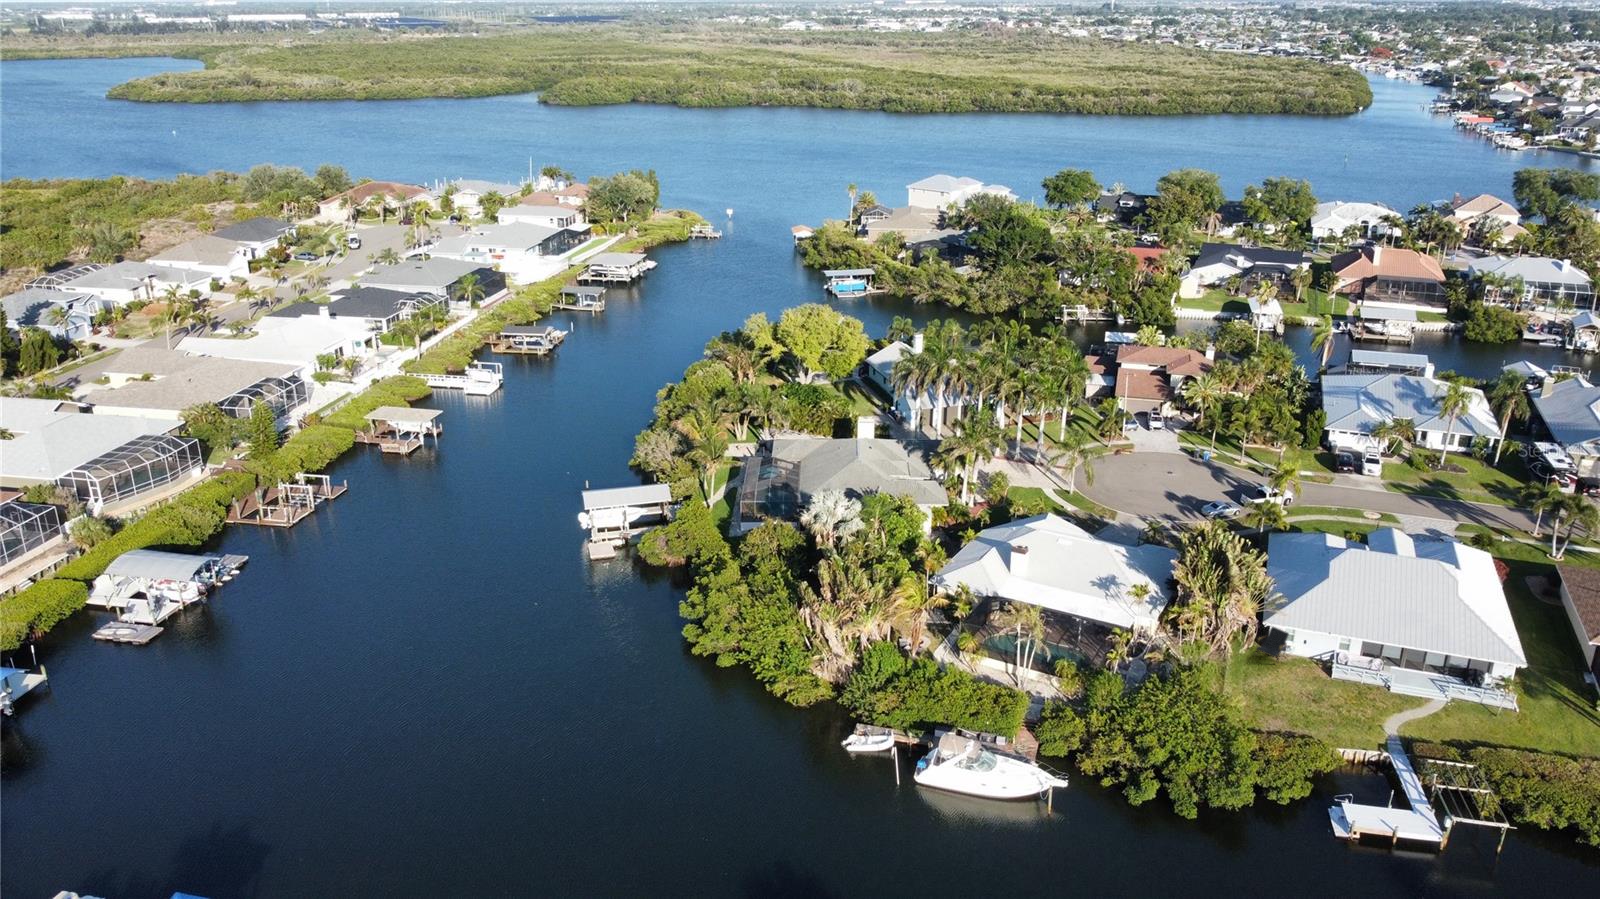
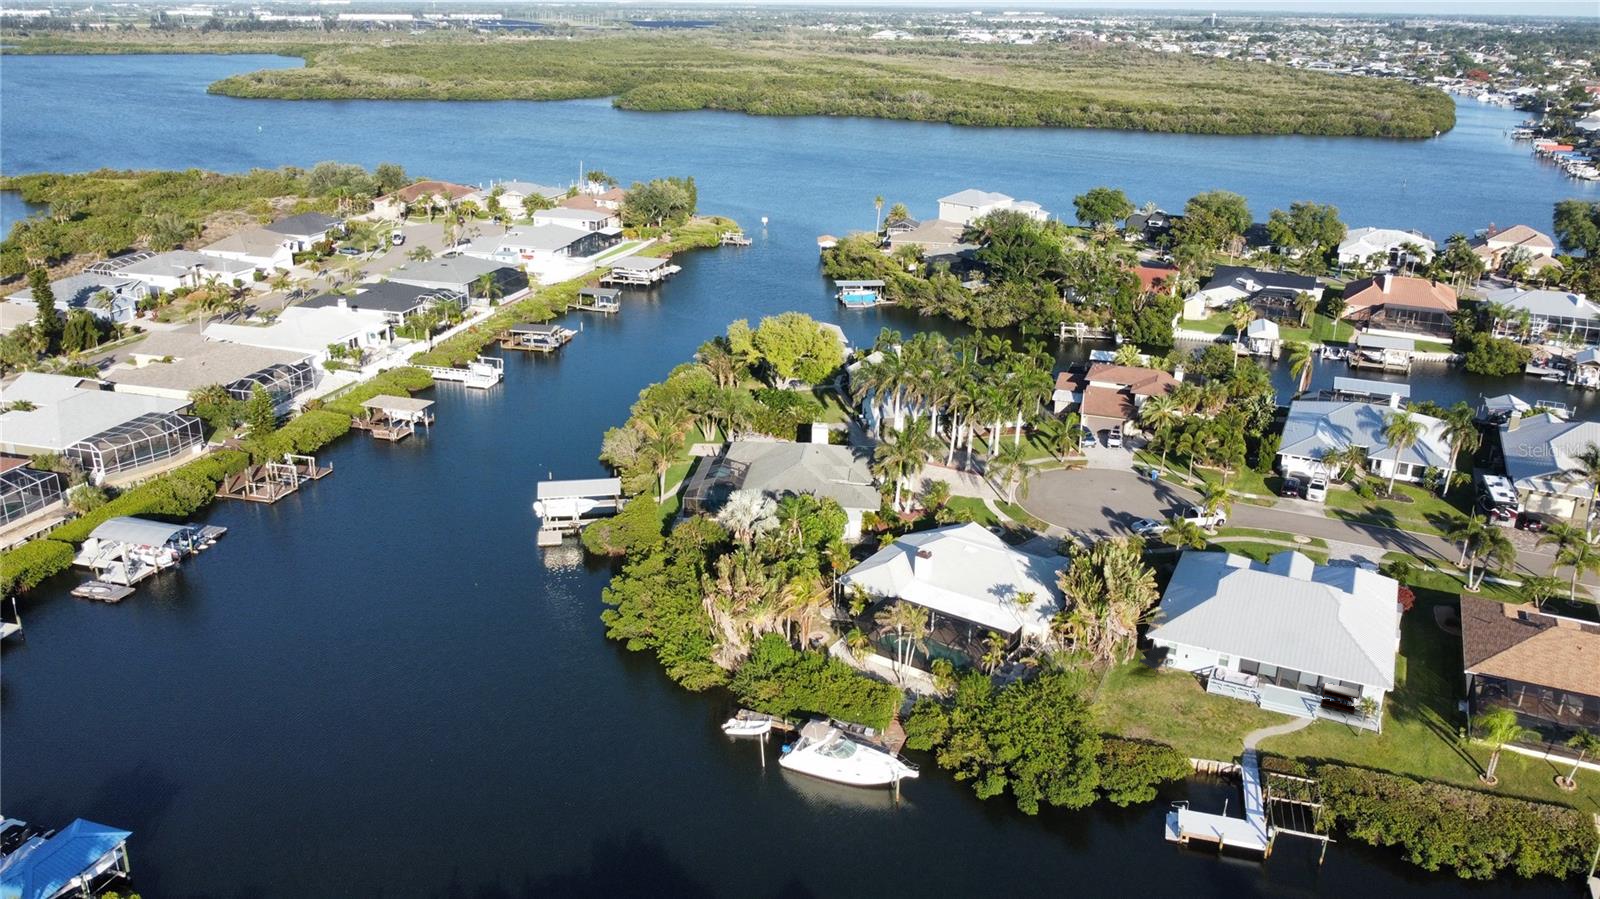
bench: none [1449,661,1493,692] -> present [1321,683,1359,714]

